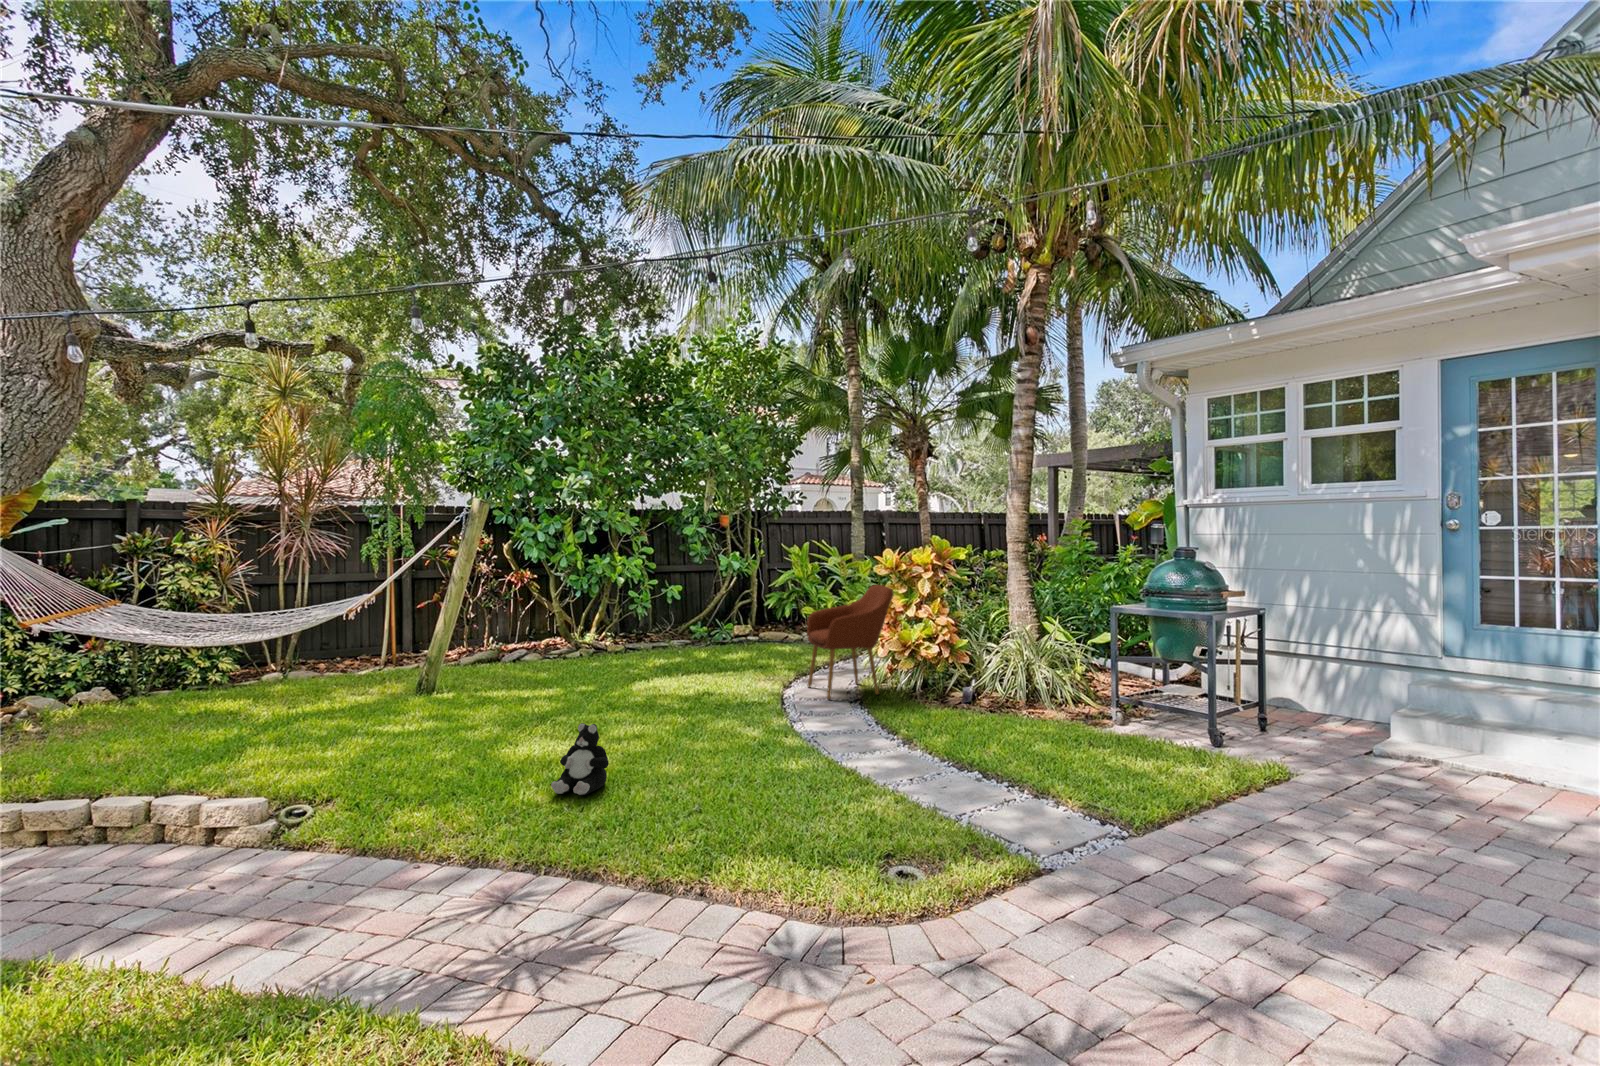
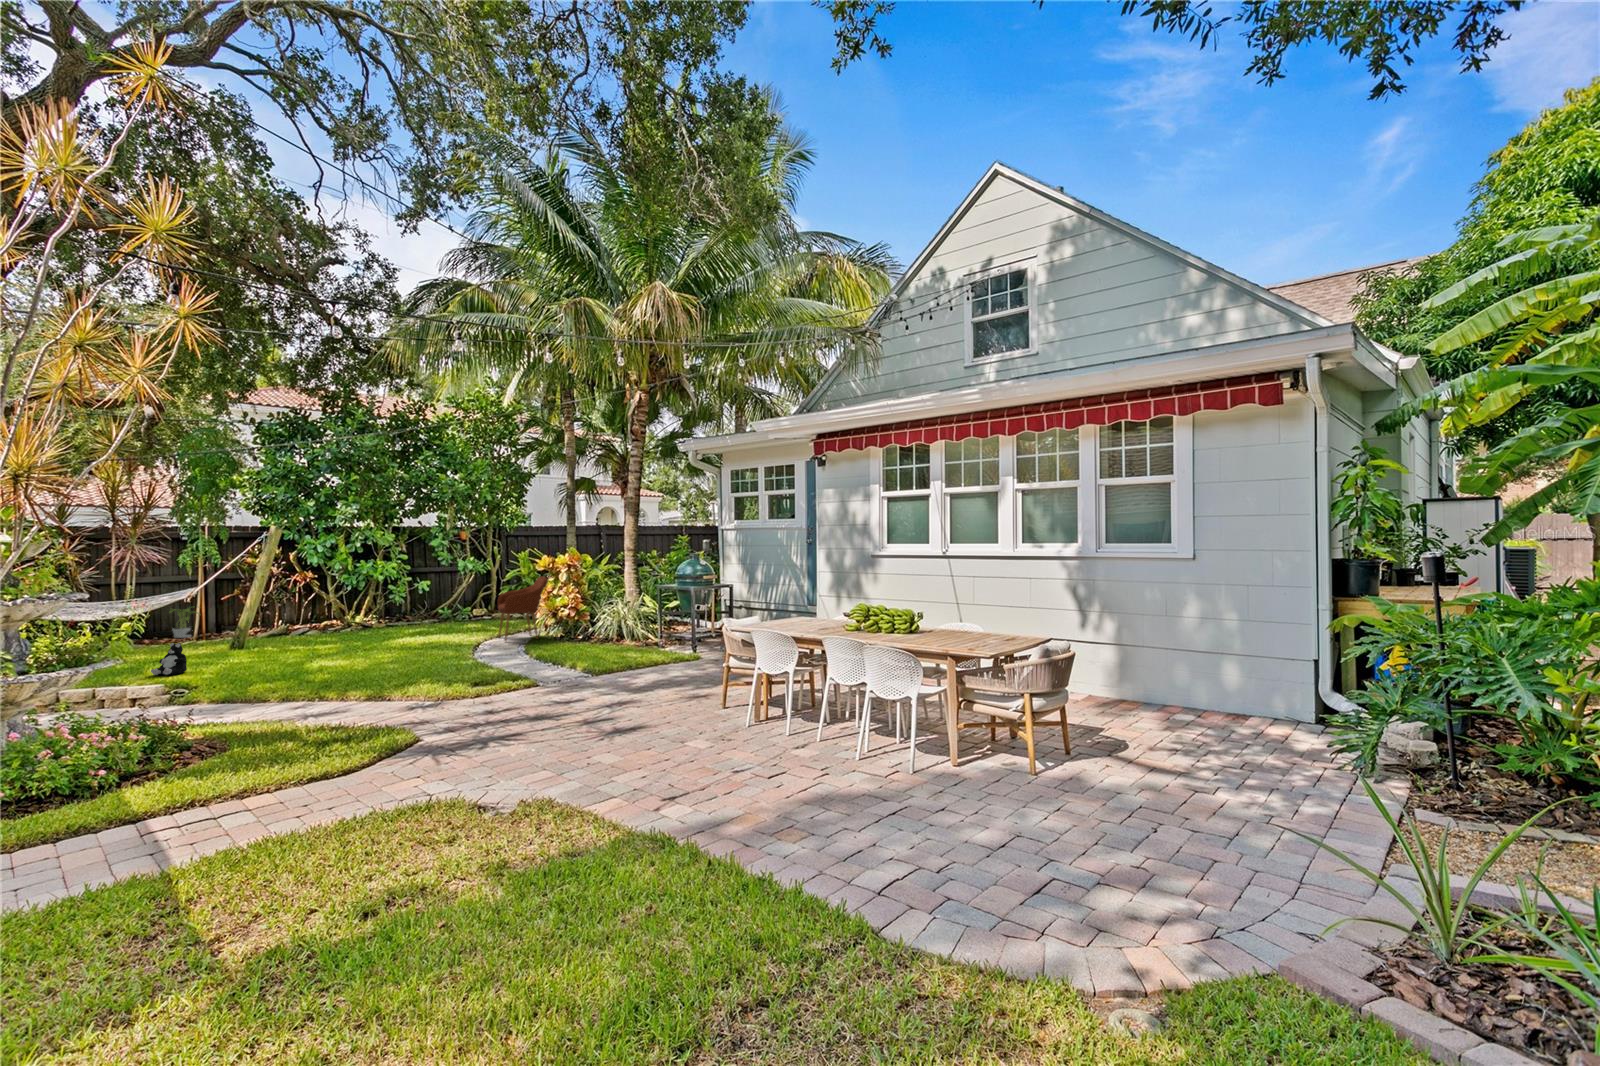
potted plant: none [342,618,392,663] -> present [170,606,199,638]
plush toy: present [551,723,609,795] -> present [151,643,187,675]

